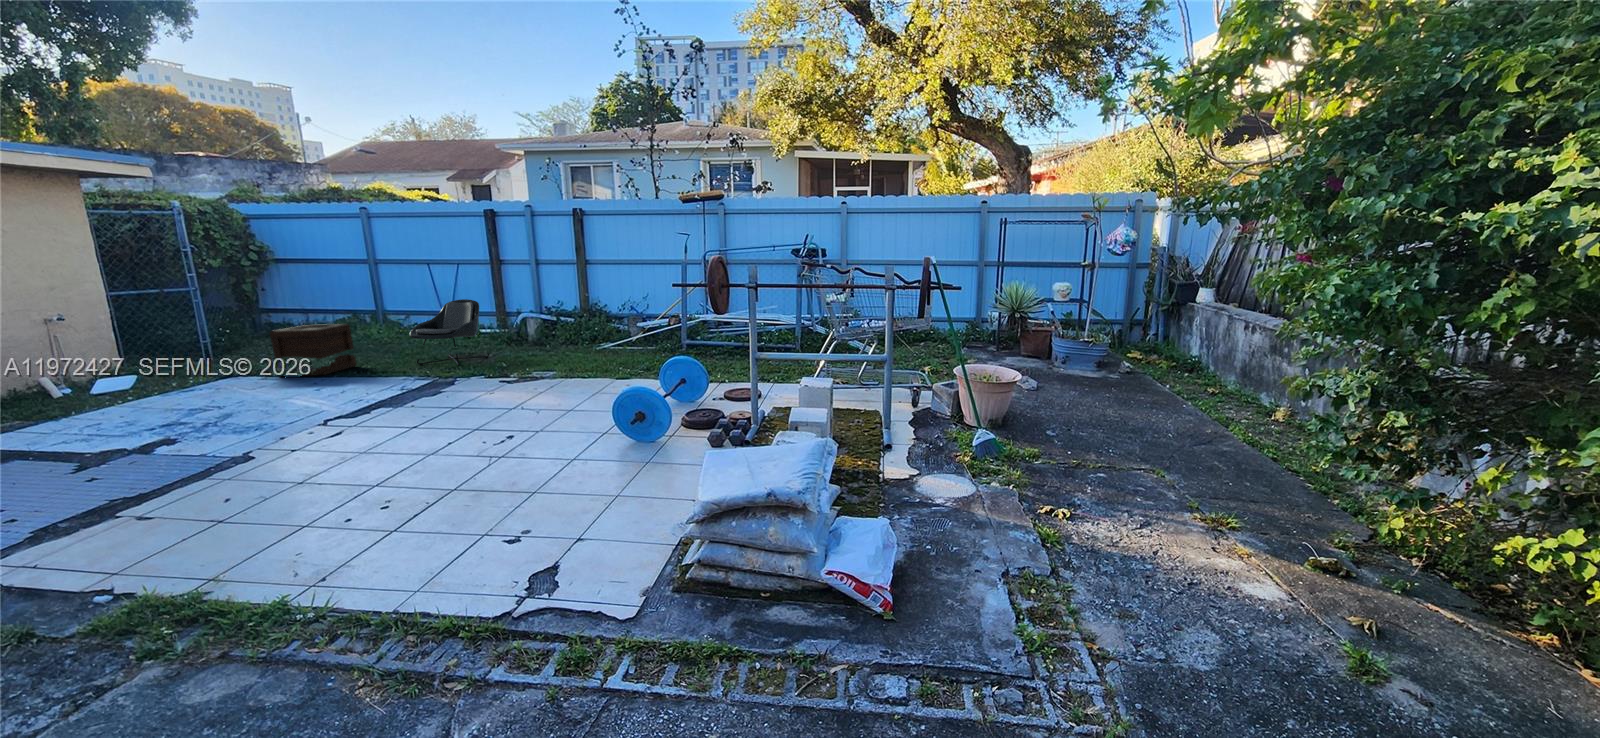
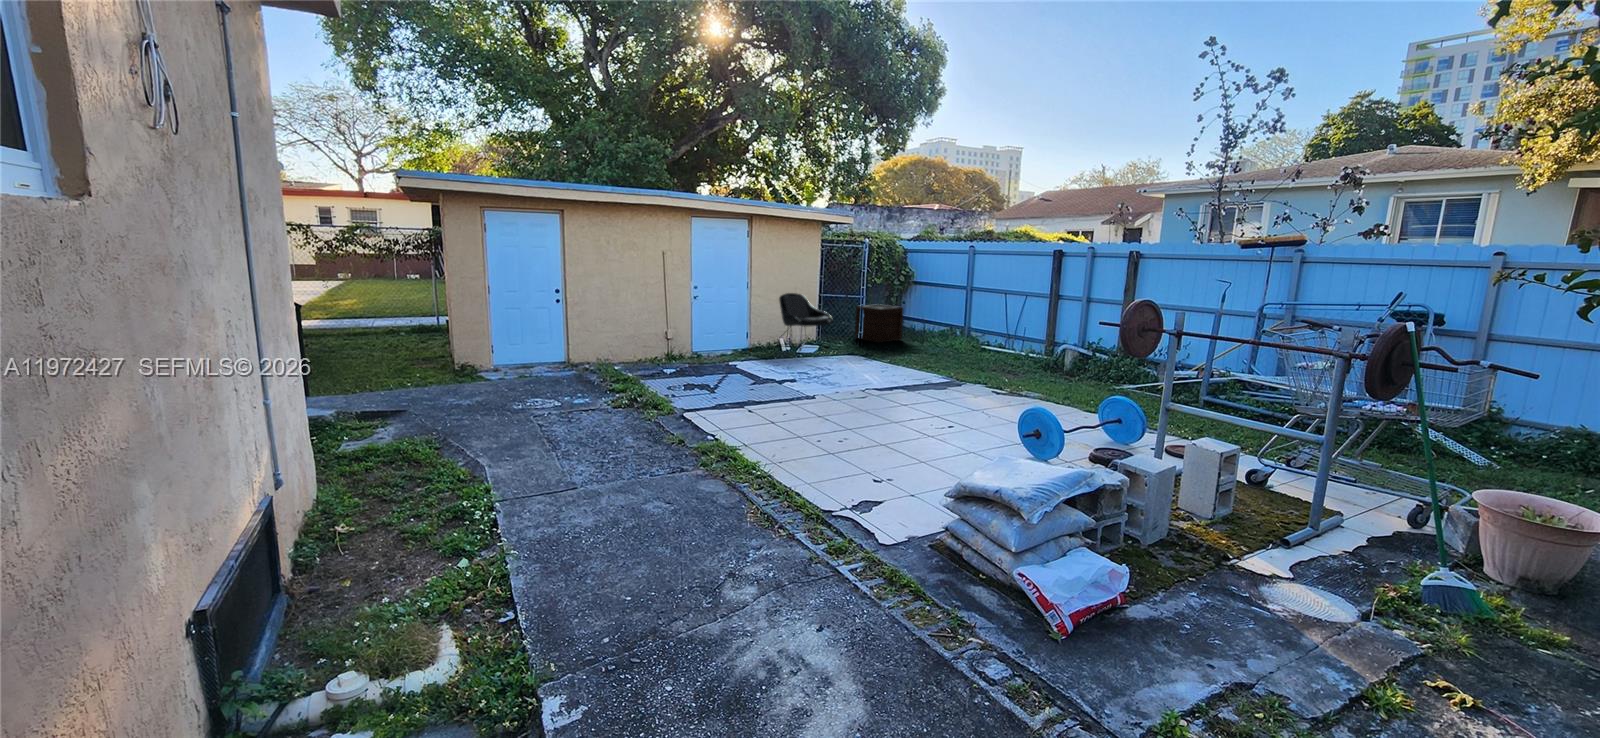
lounge chair: present [409,299,489,366] -> present [778,293,833,349]

